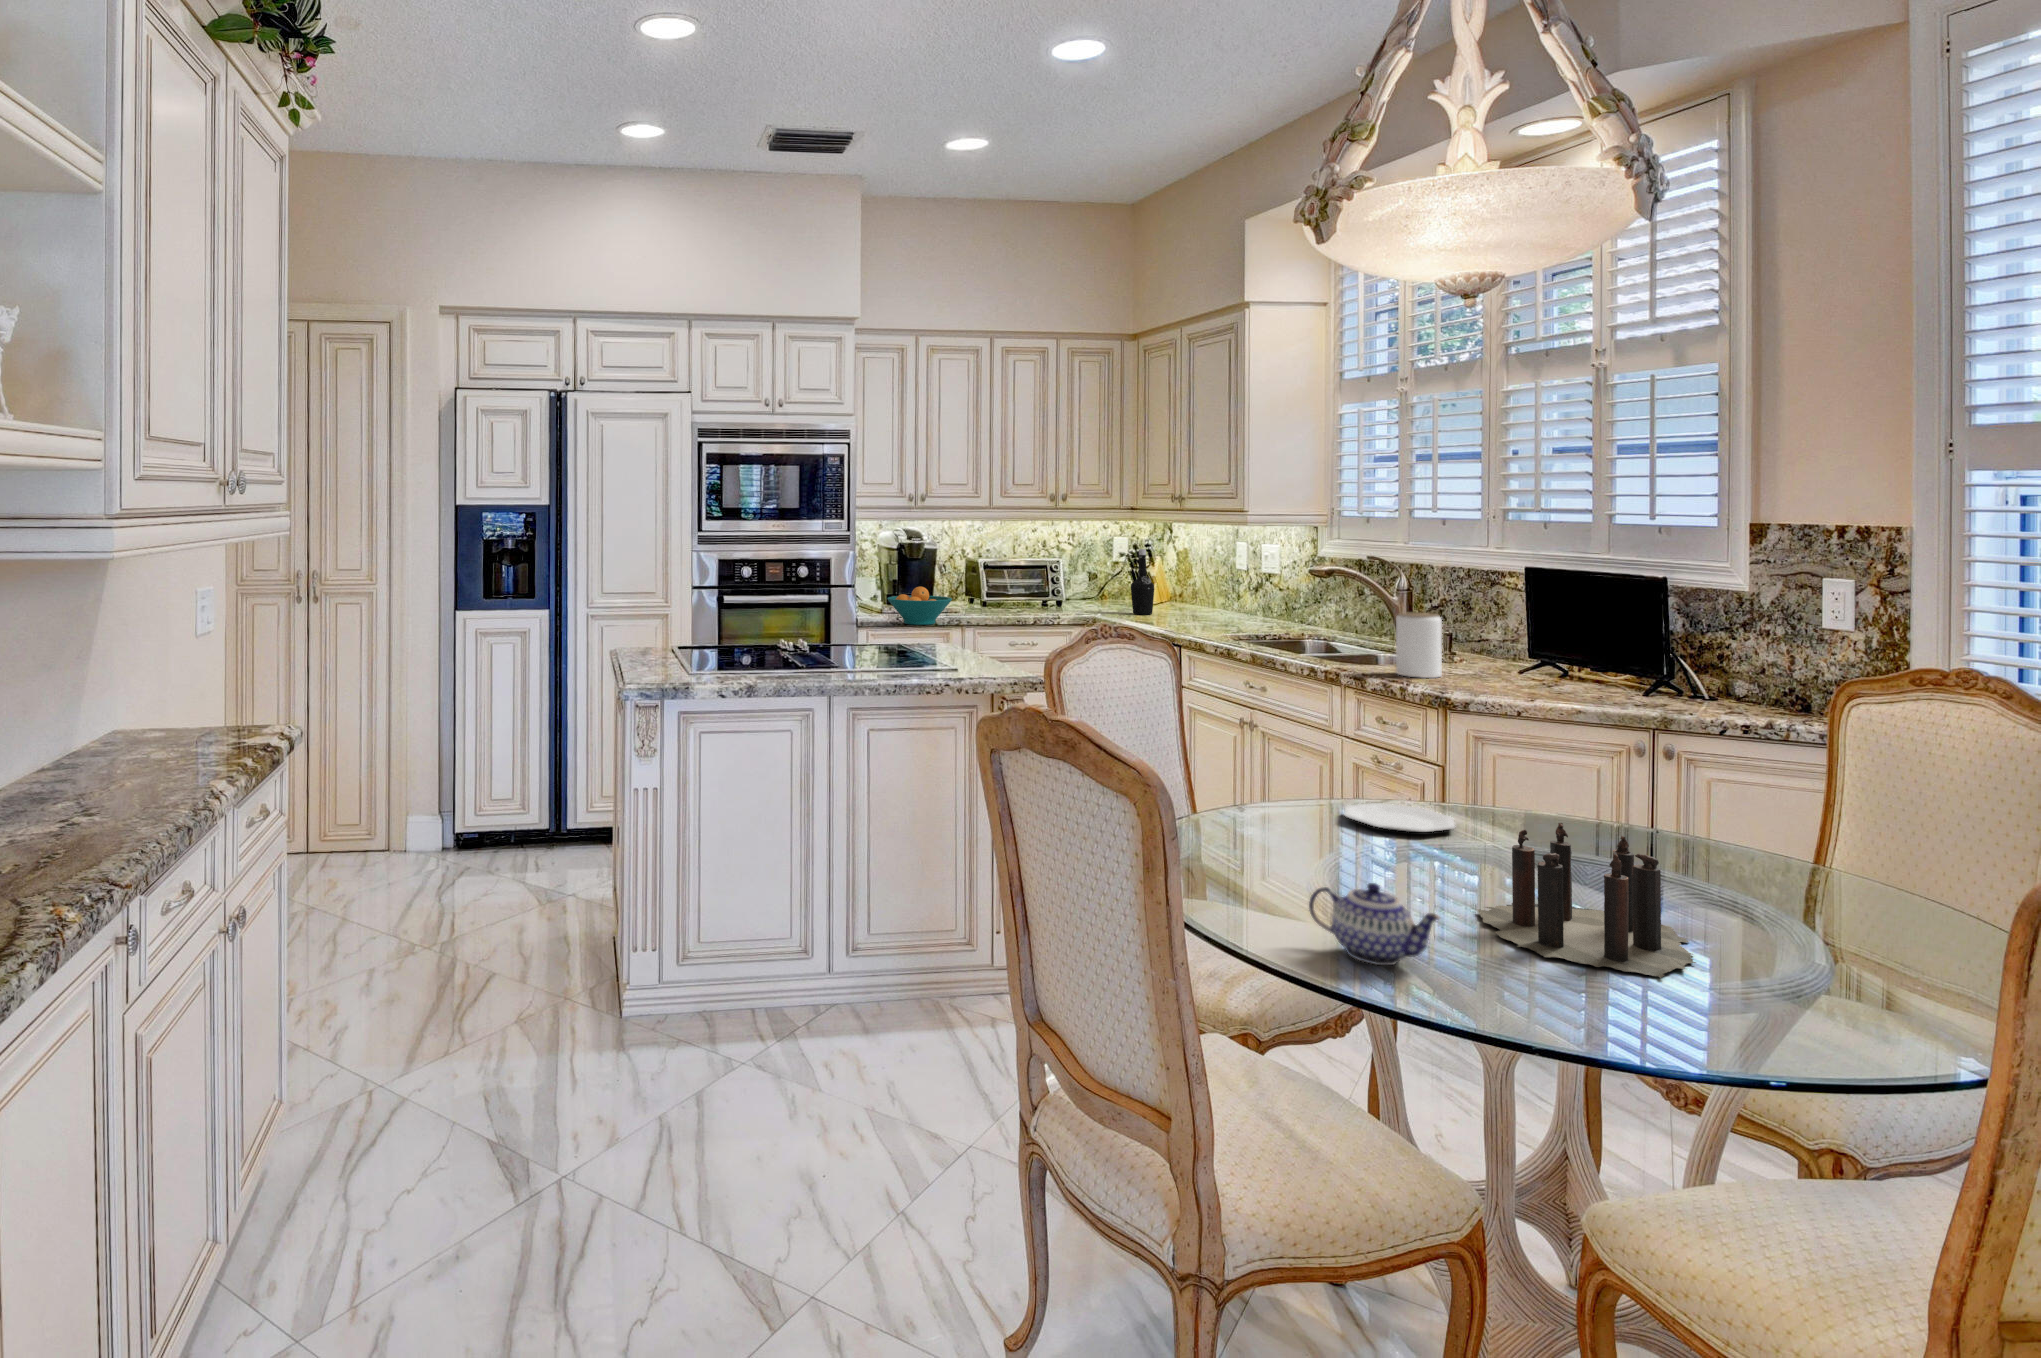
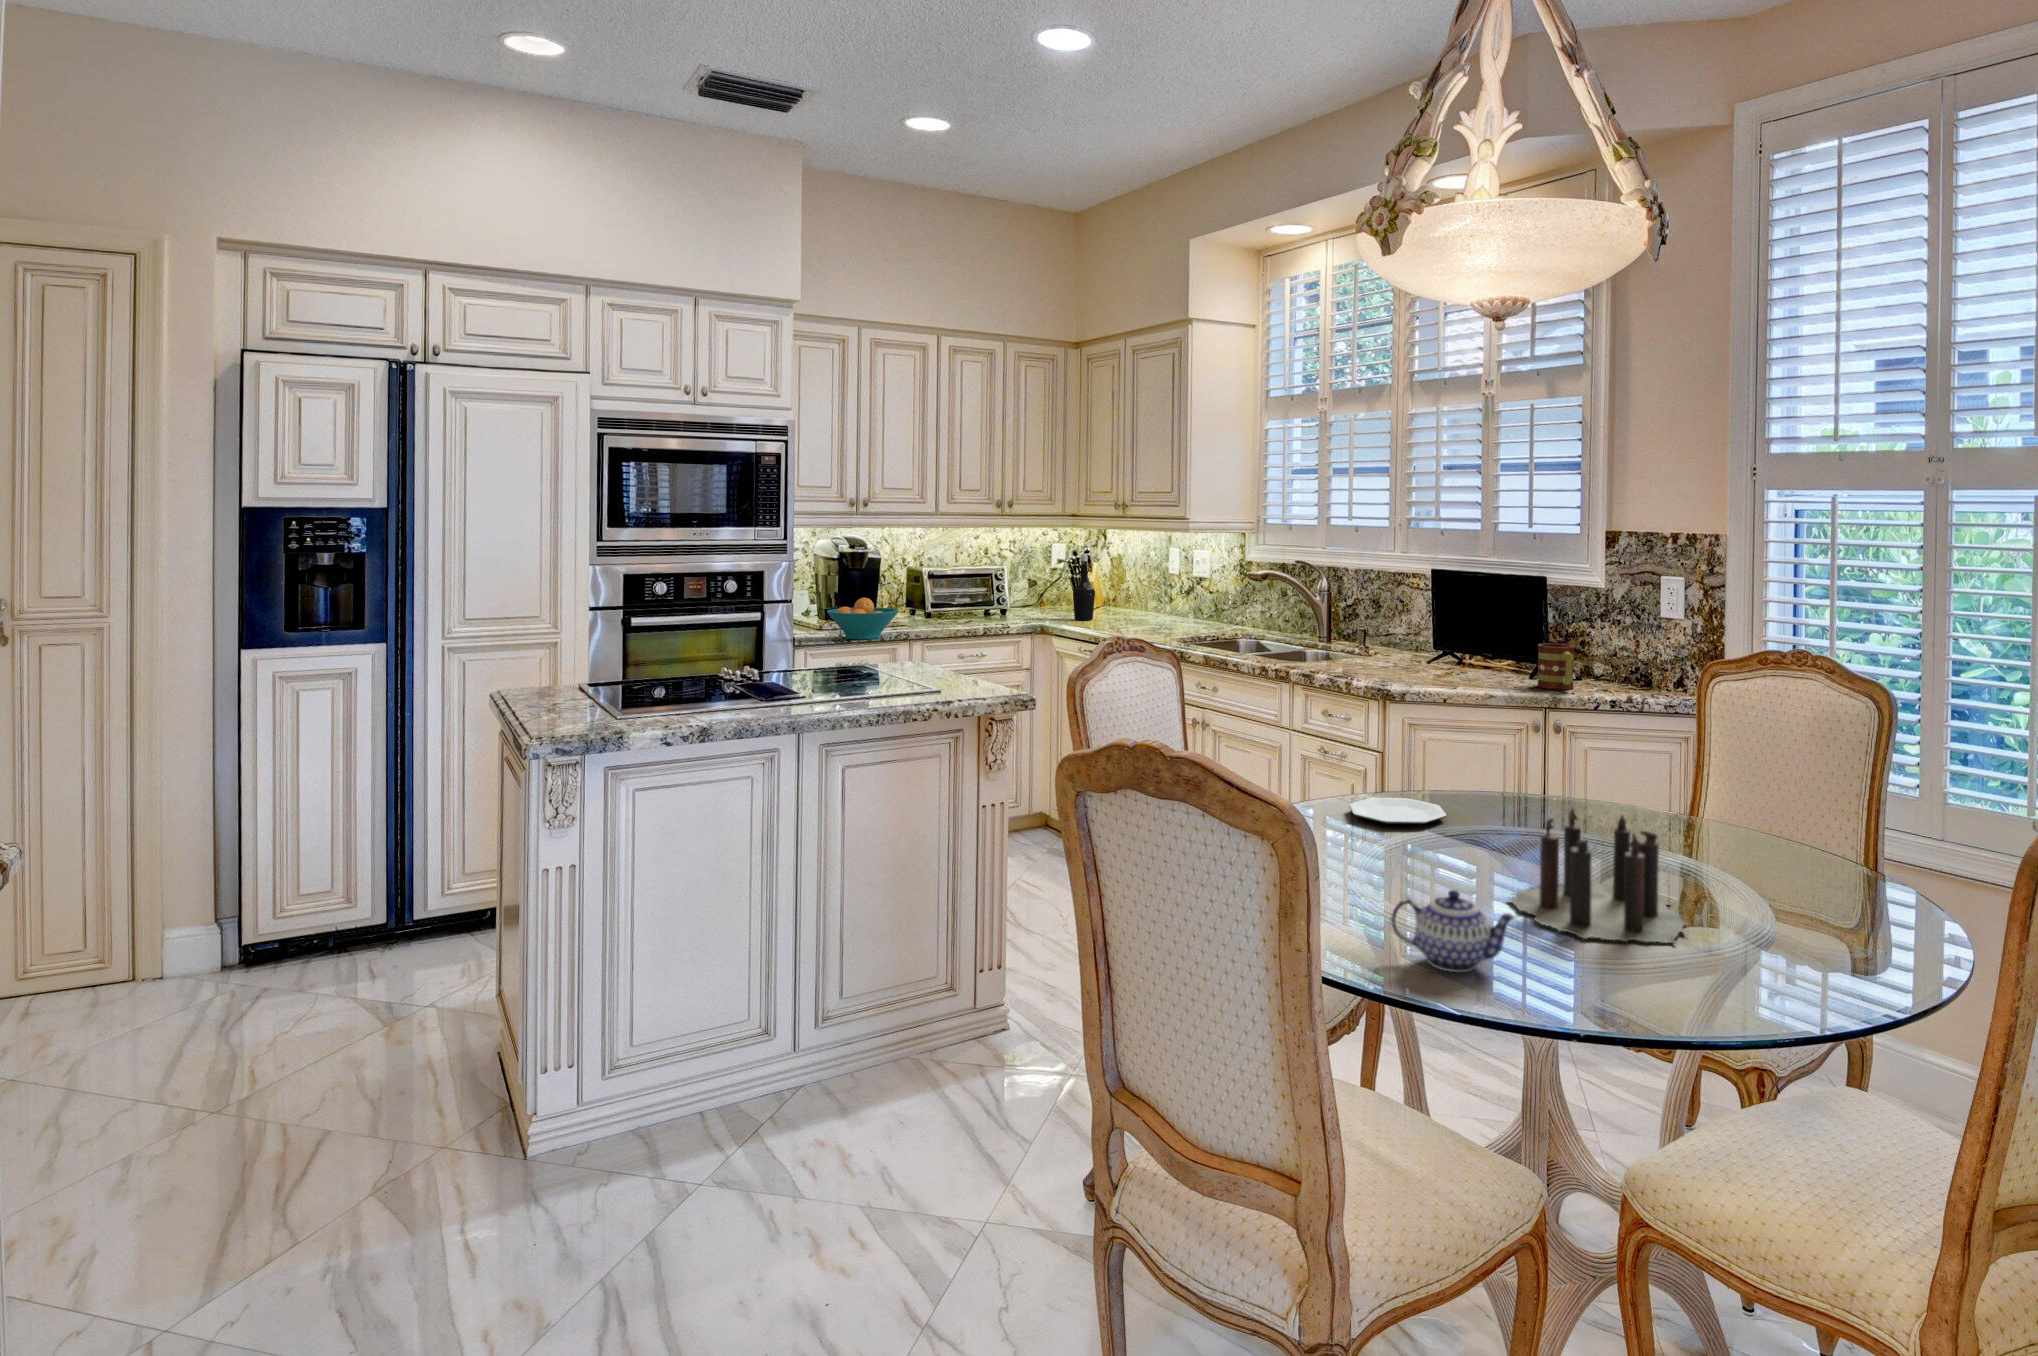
jar: present [1396,612,1442,678] -> none [1339,612,1376,672]
mug: none [1643,655,1696,709] -> present [1538,643,1574,689]

